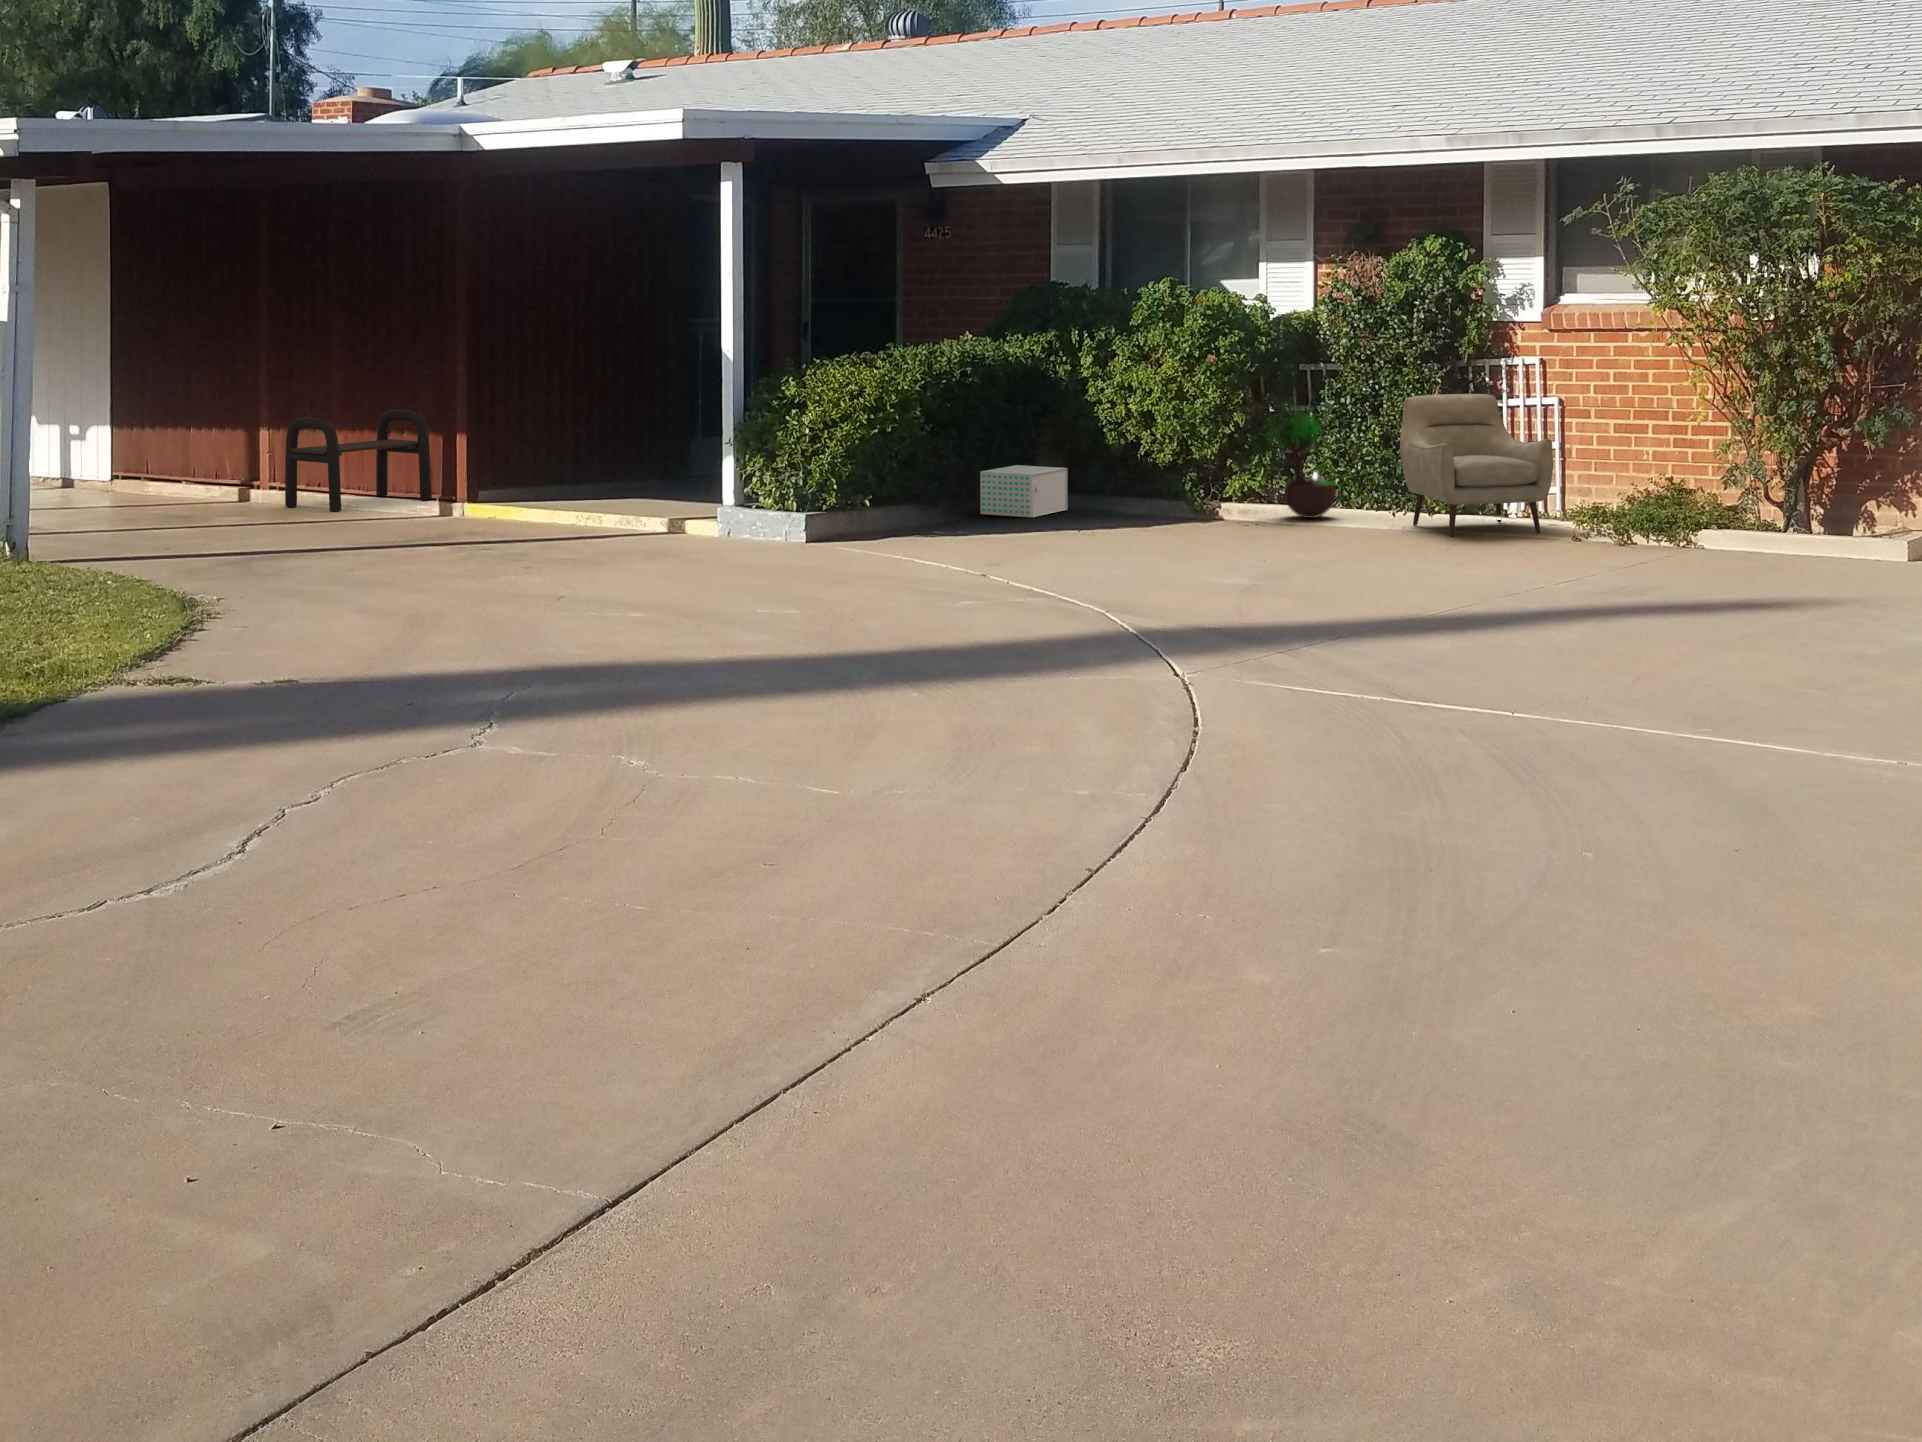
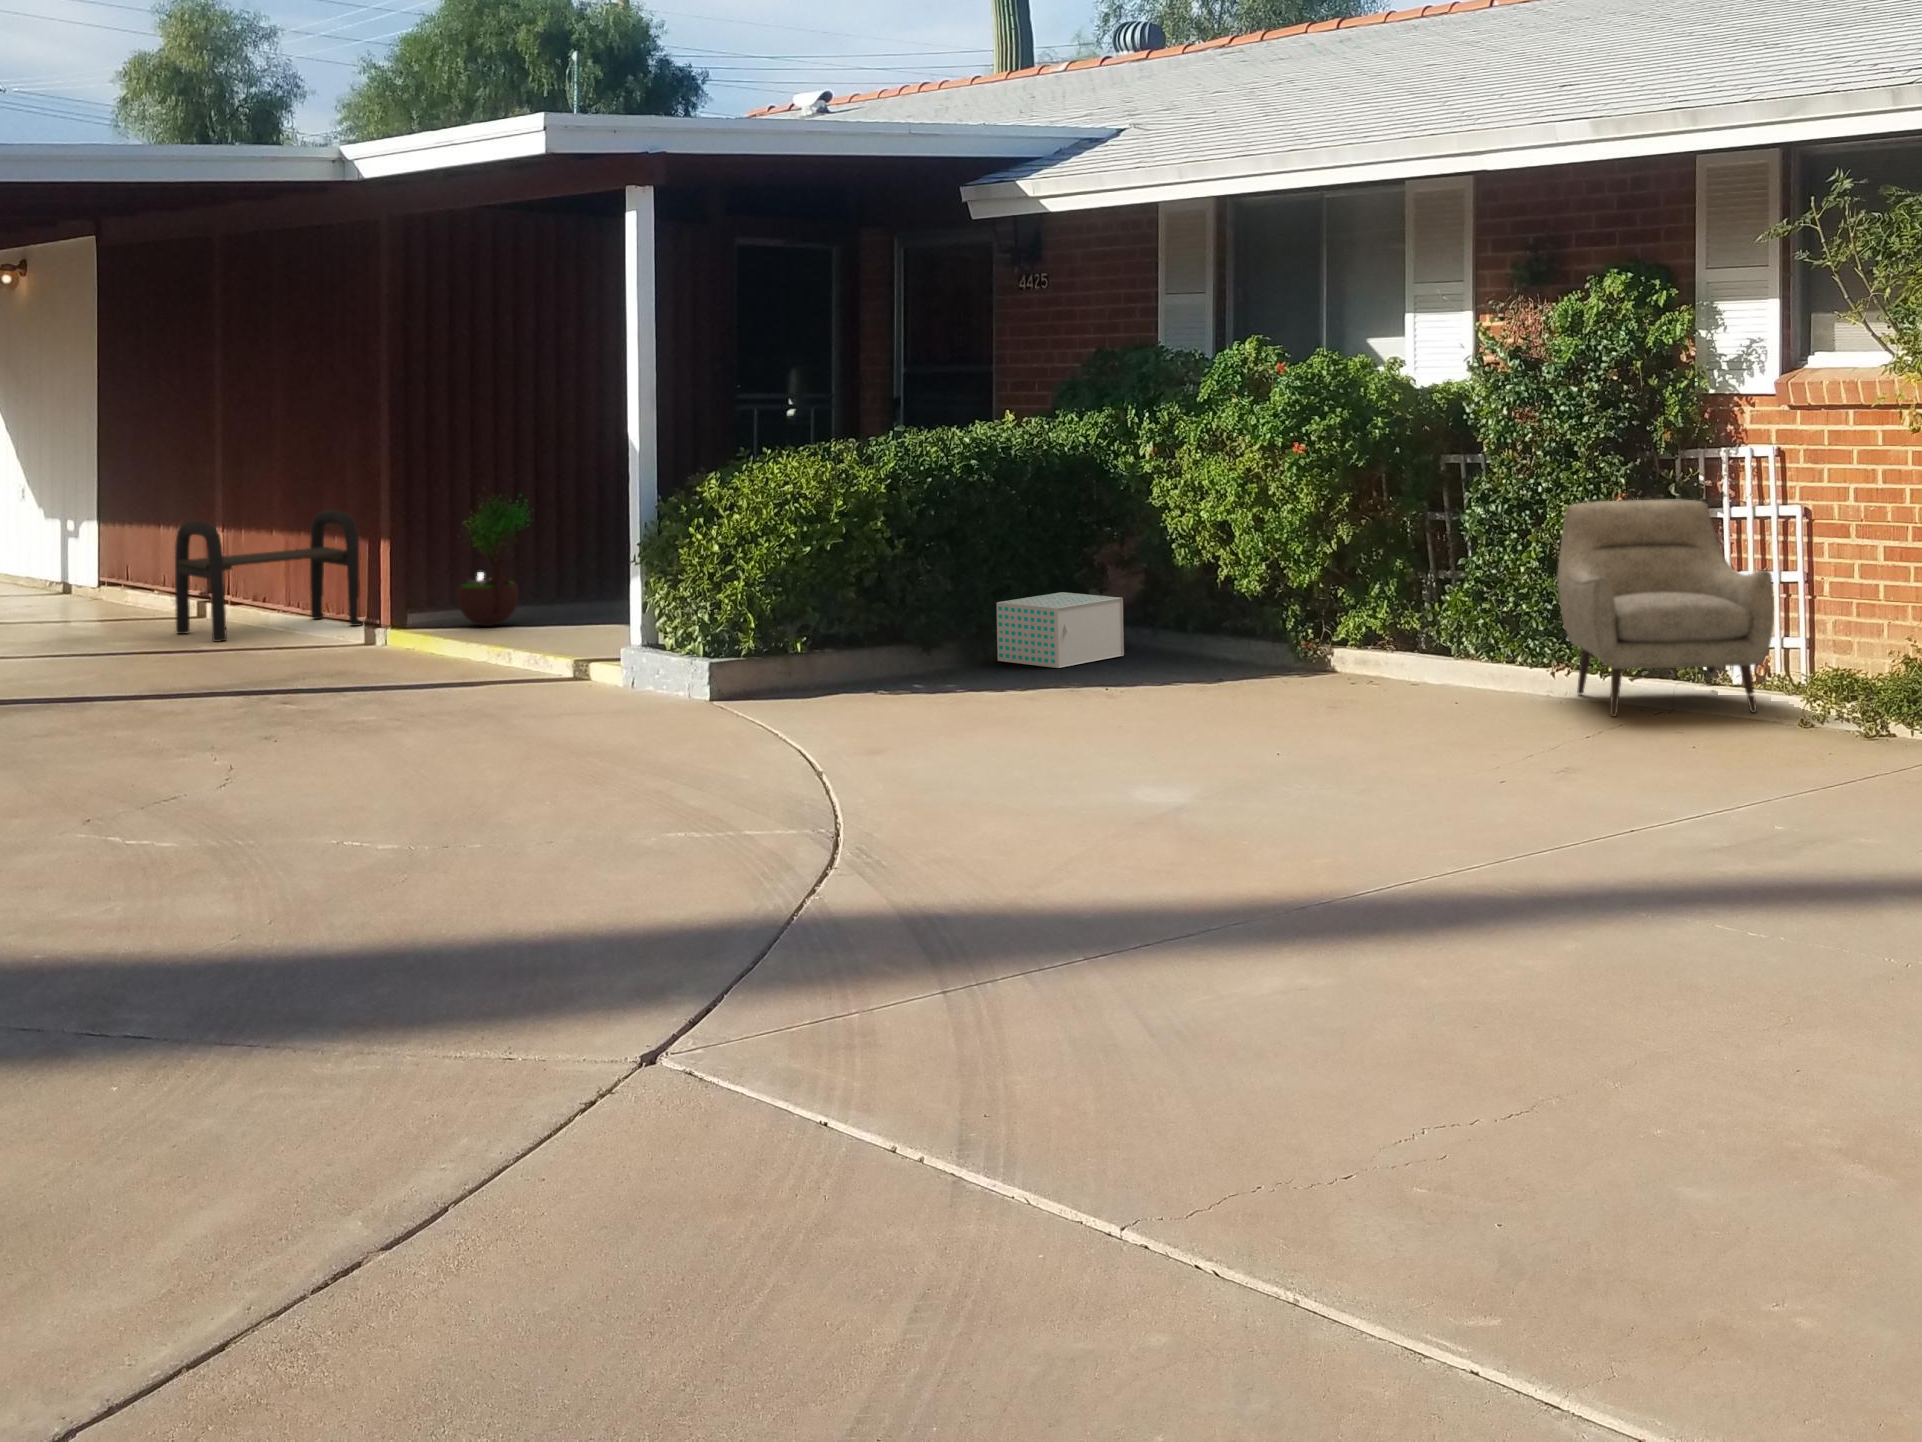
potted tree: present [1264,407,1336,518] -> present [457,496,529,626]

